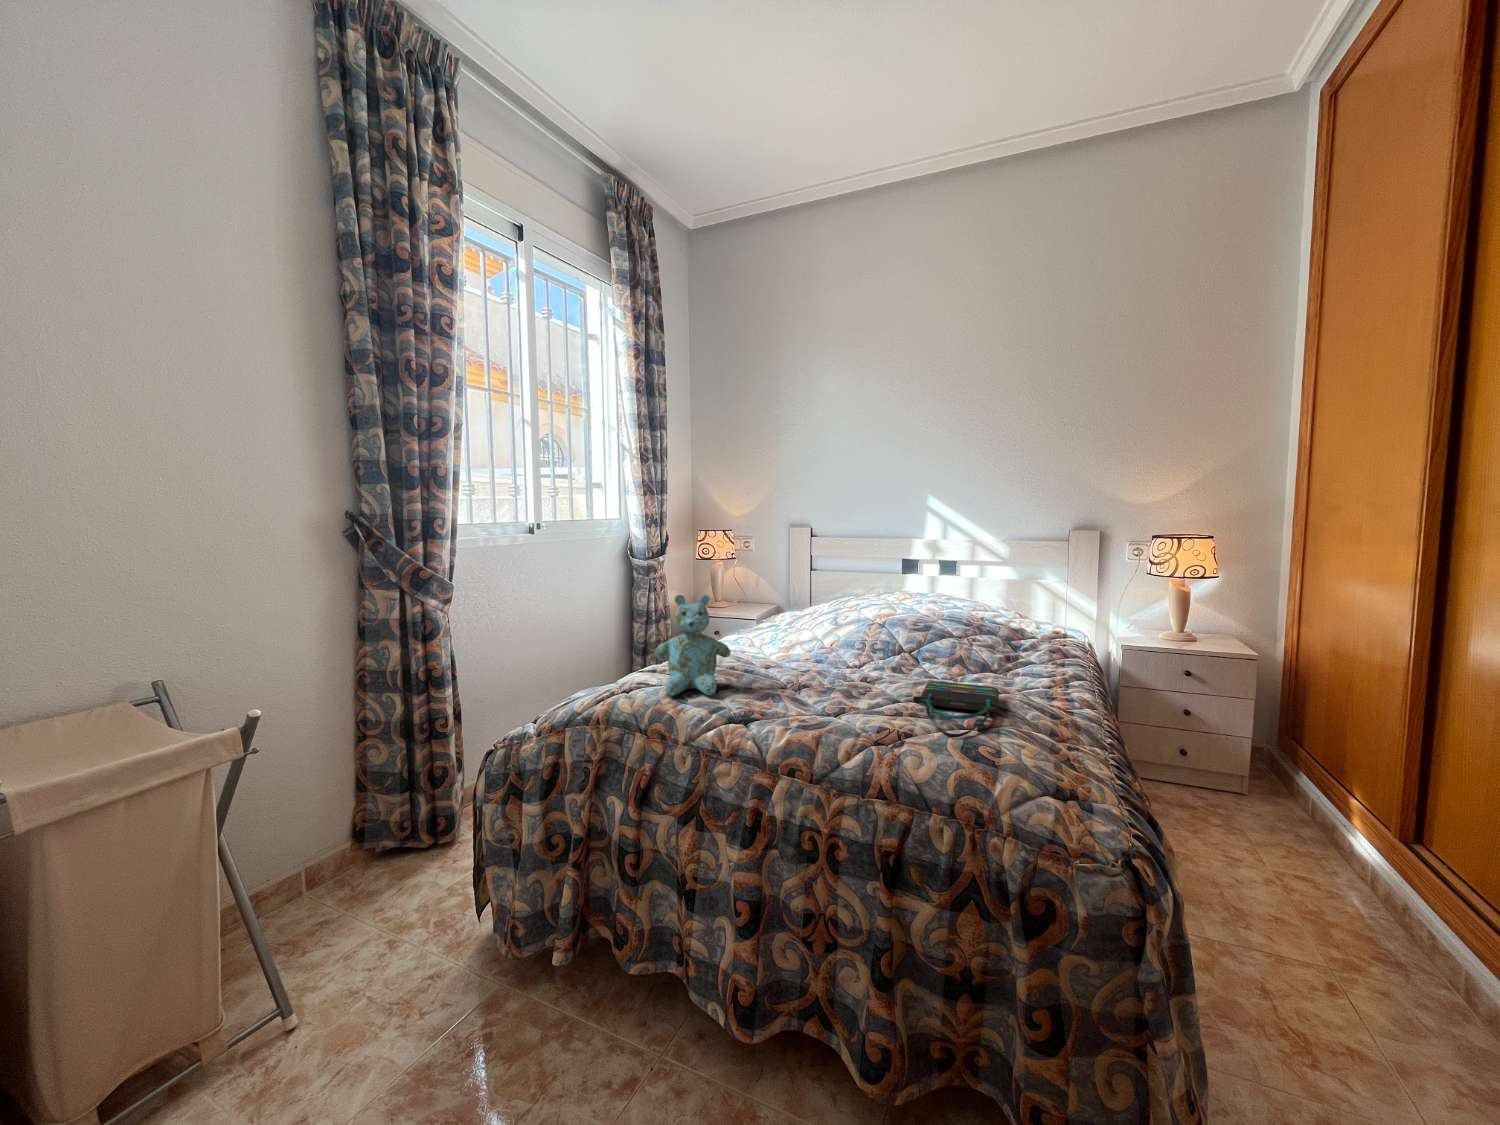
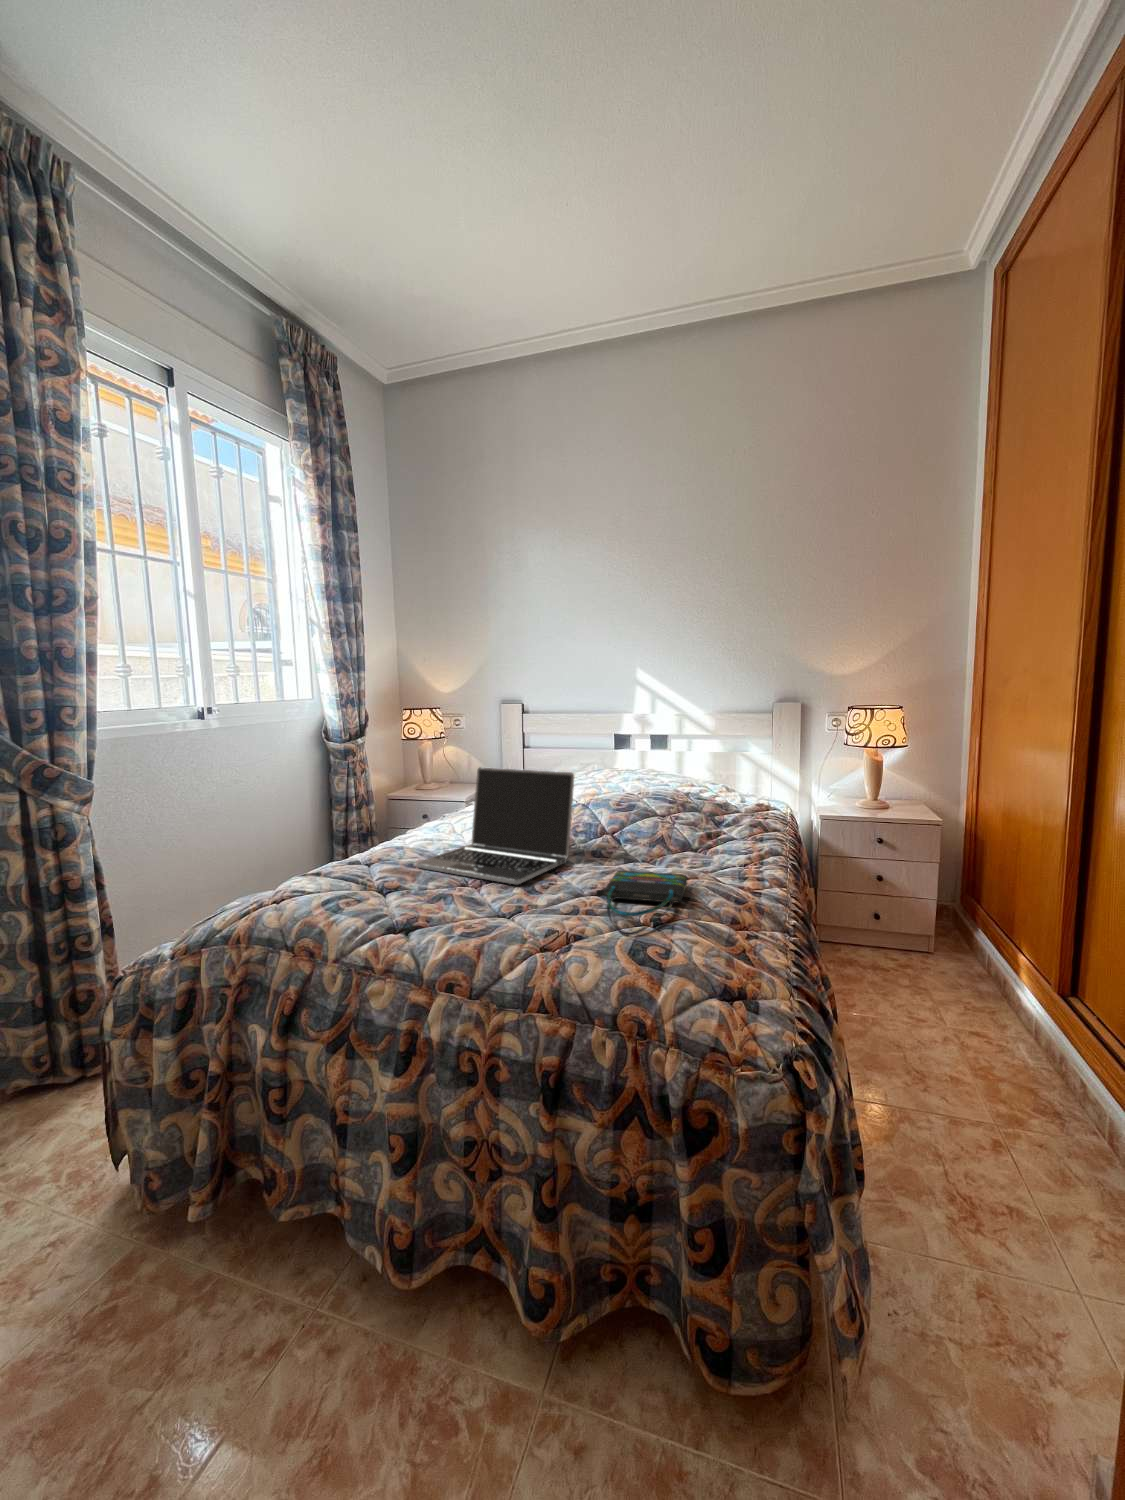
laptop: none [736,582,884,689] -> present [416,767,574,885]
stuffed bear: present [654,595,731,696] -> none [314,788,402,903]

